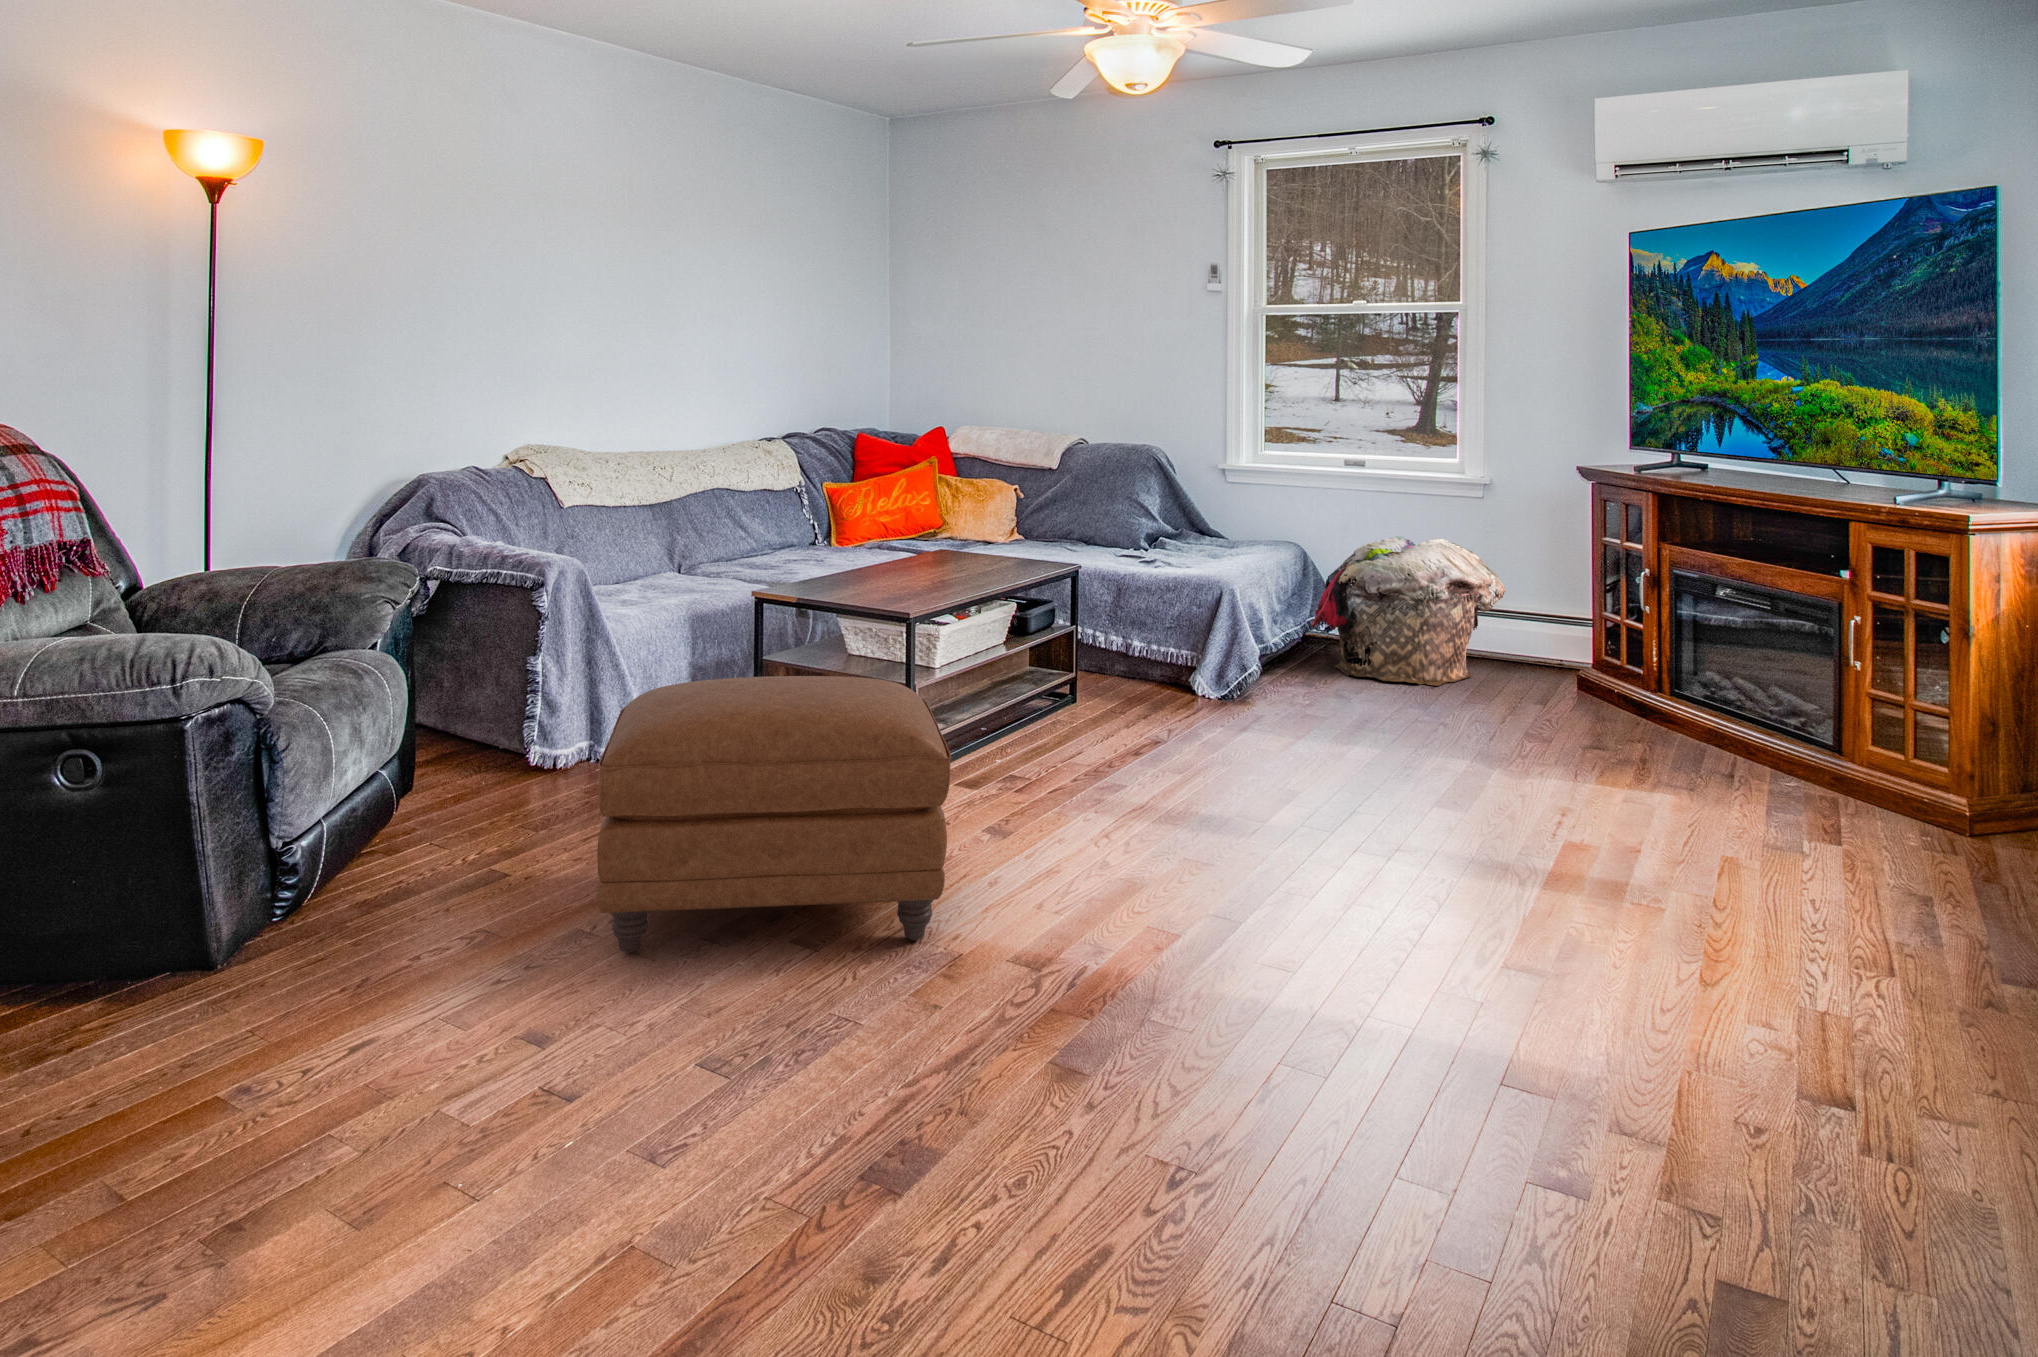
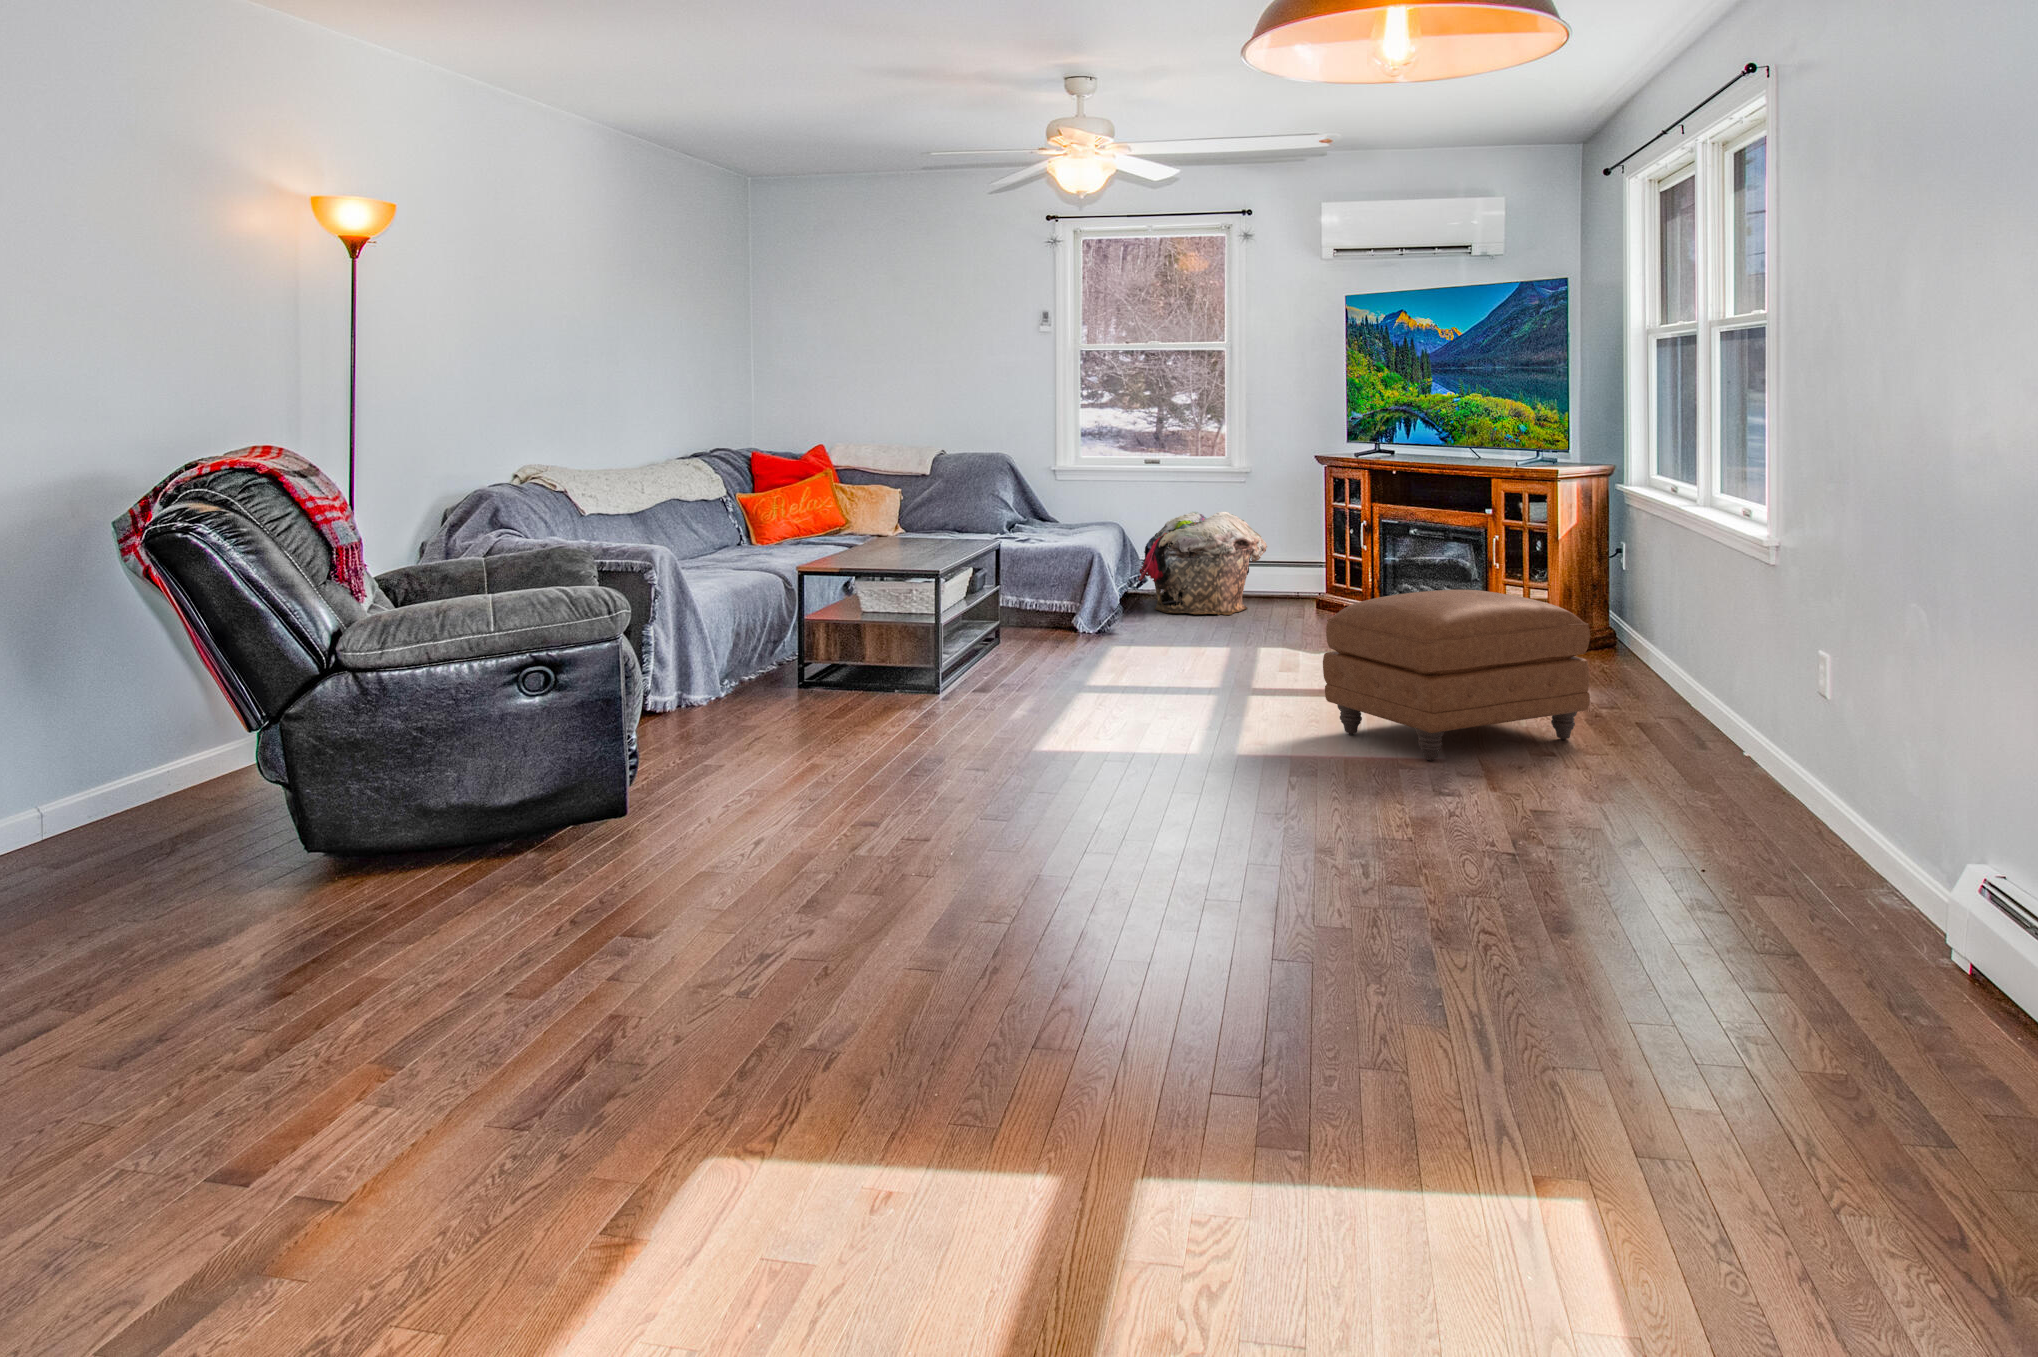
ottoman: present [597,676,951,953] -> present [1323,590,1590,761]

